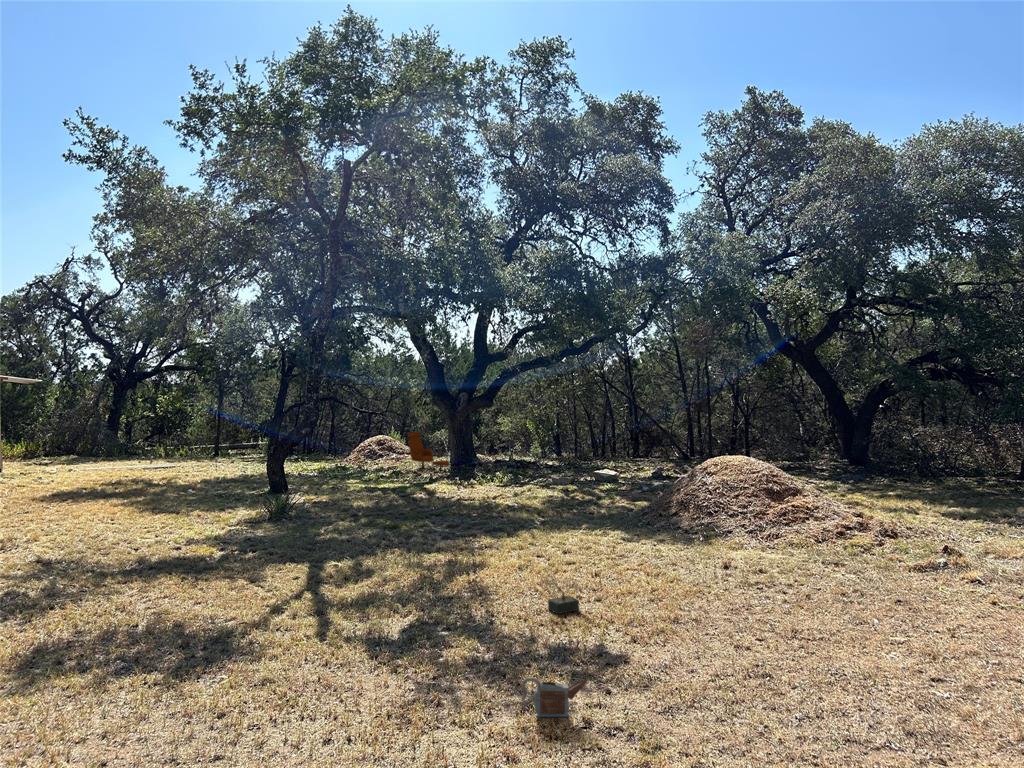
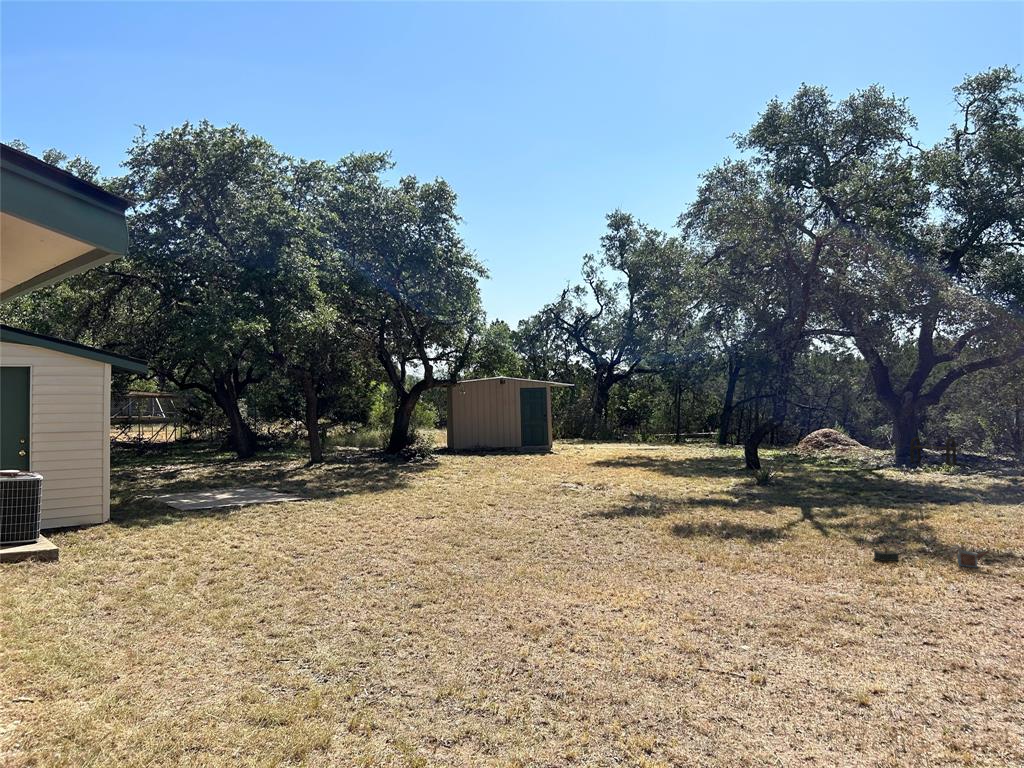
lounge chair: present [408,432,449,472] -> none [852,426,893,462]
bench: none [466,443,508,473] -> present [910,437,957,465]
decorative plant: present [541,575,581,614] -> present [867,533,899,561]

